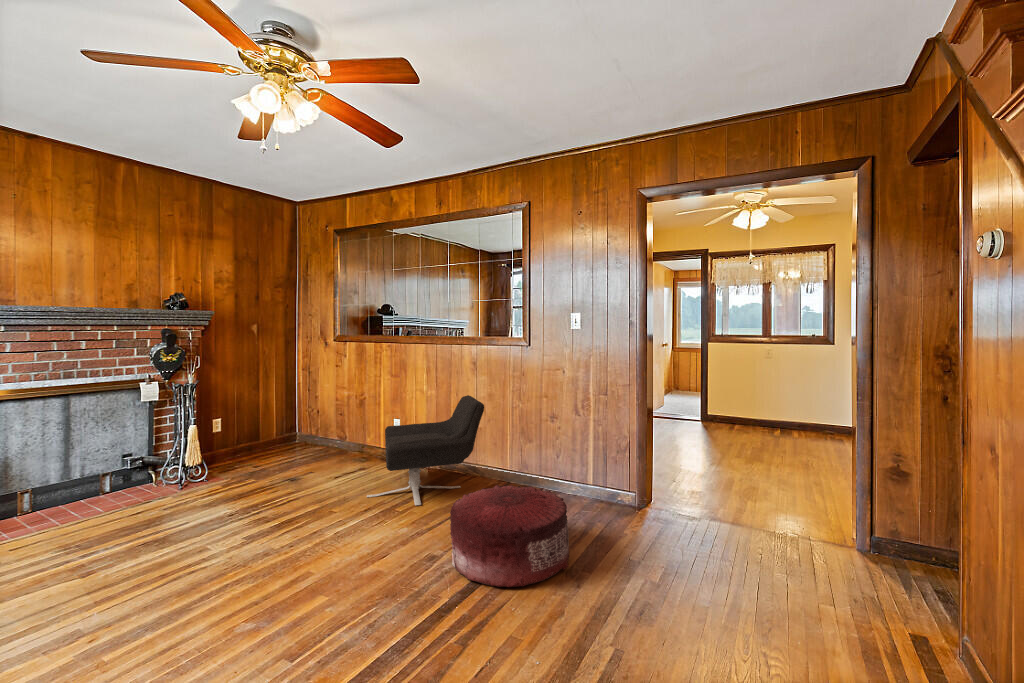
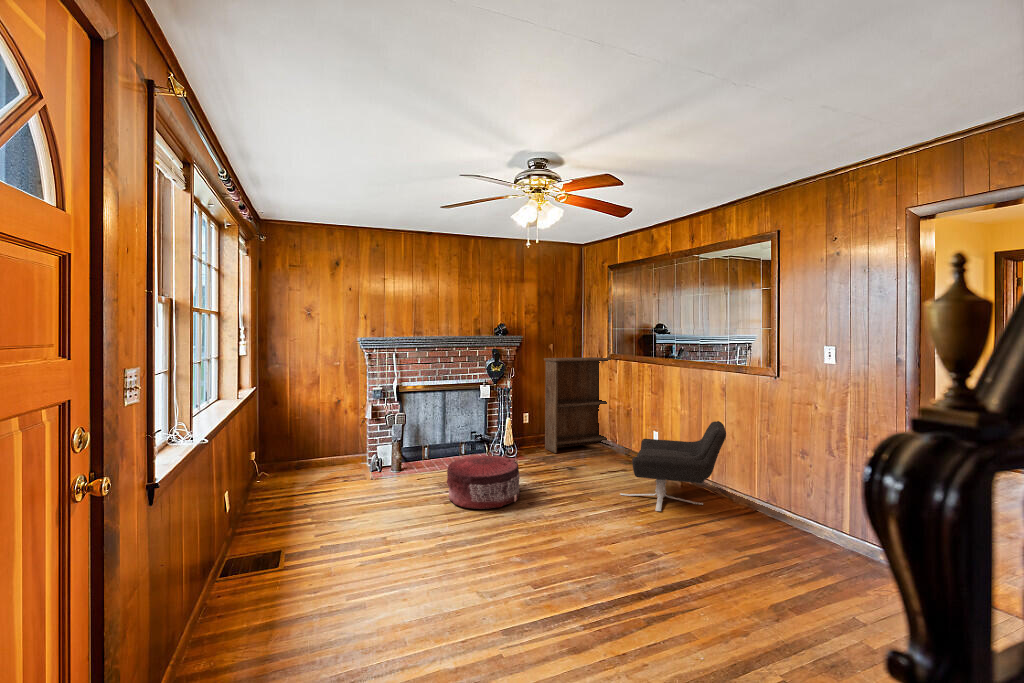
bookshelf: none [242,341,339,465] -> present [544,357,614,453]
pouf: present [450,485,569,587] -> present [447,455,521,509]

